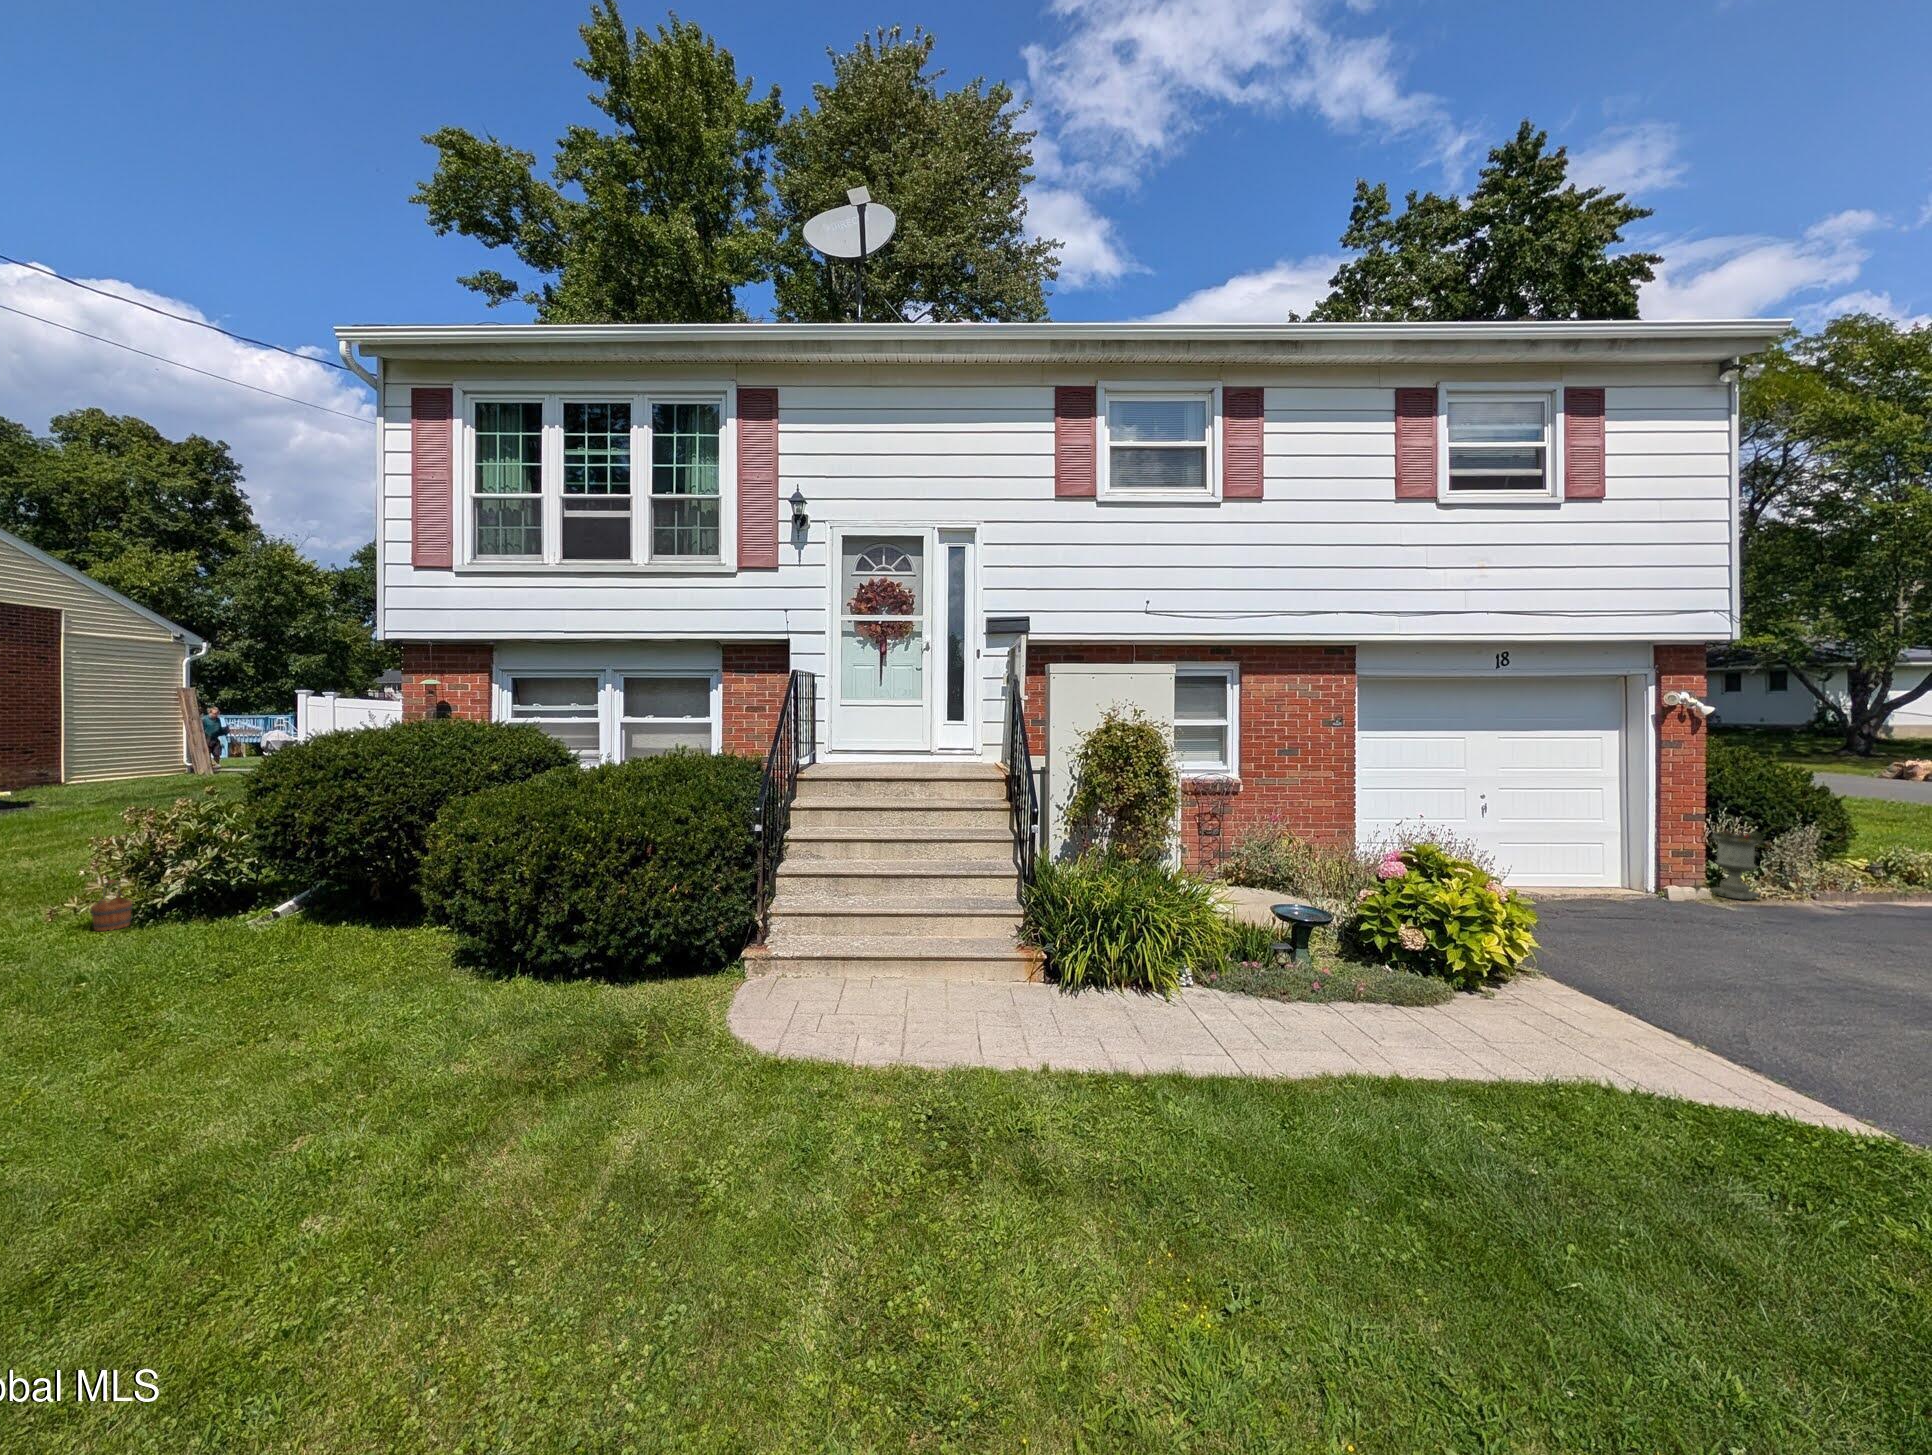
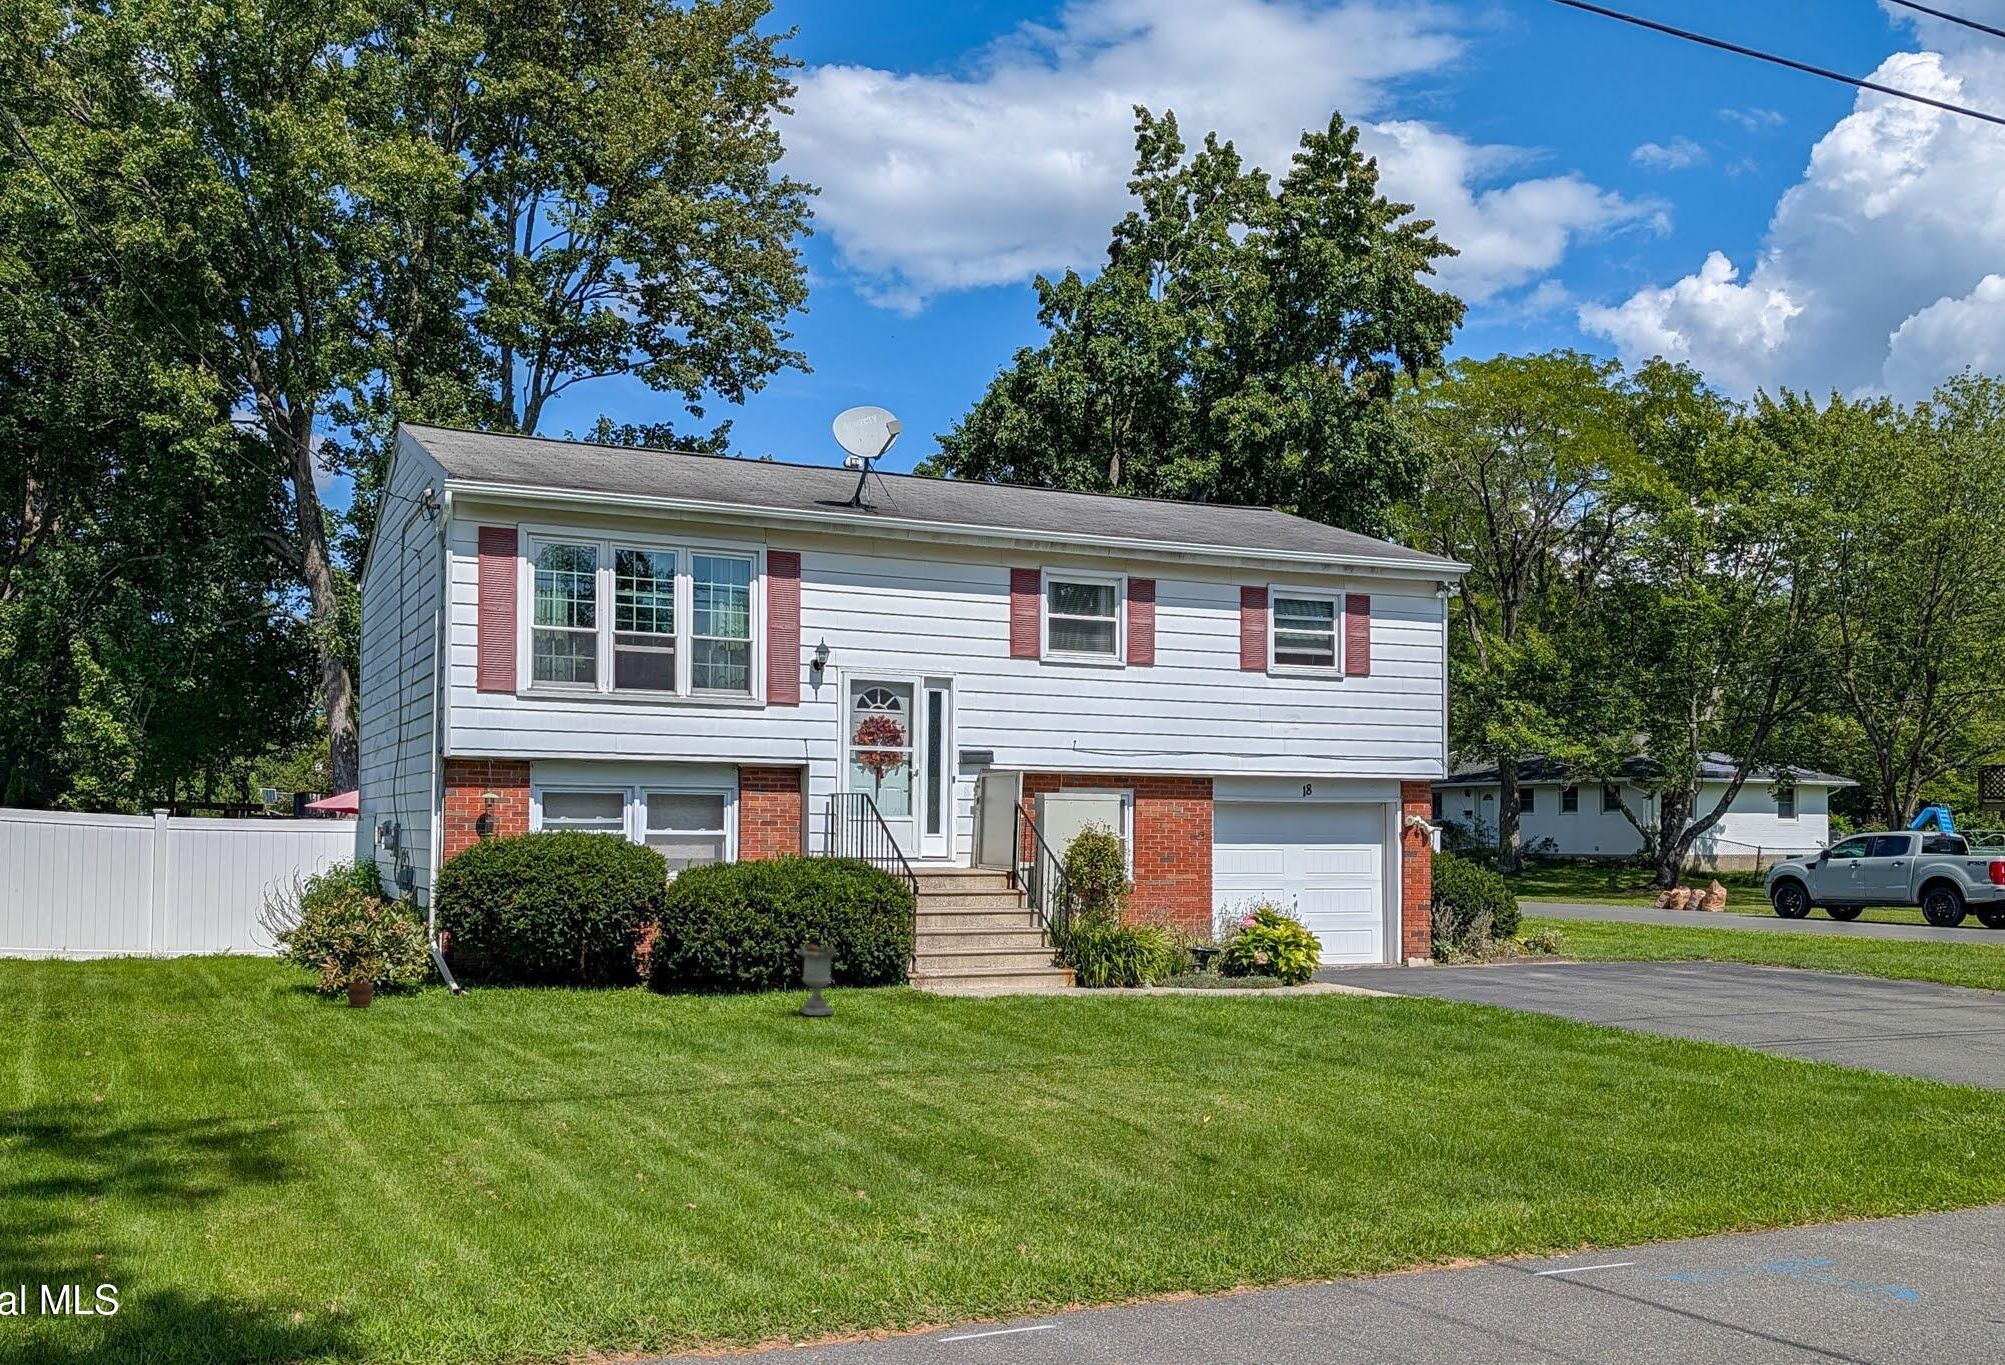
planter: present [1710,830,1764,900] -> present [800,945,837,1016]

